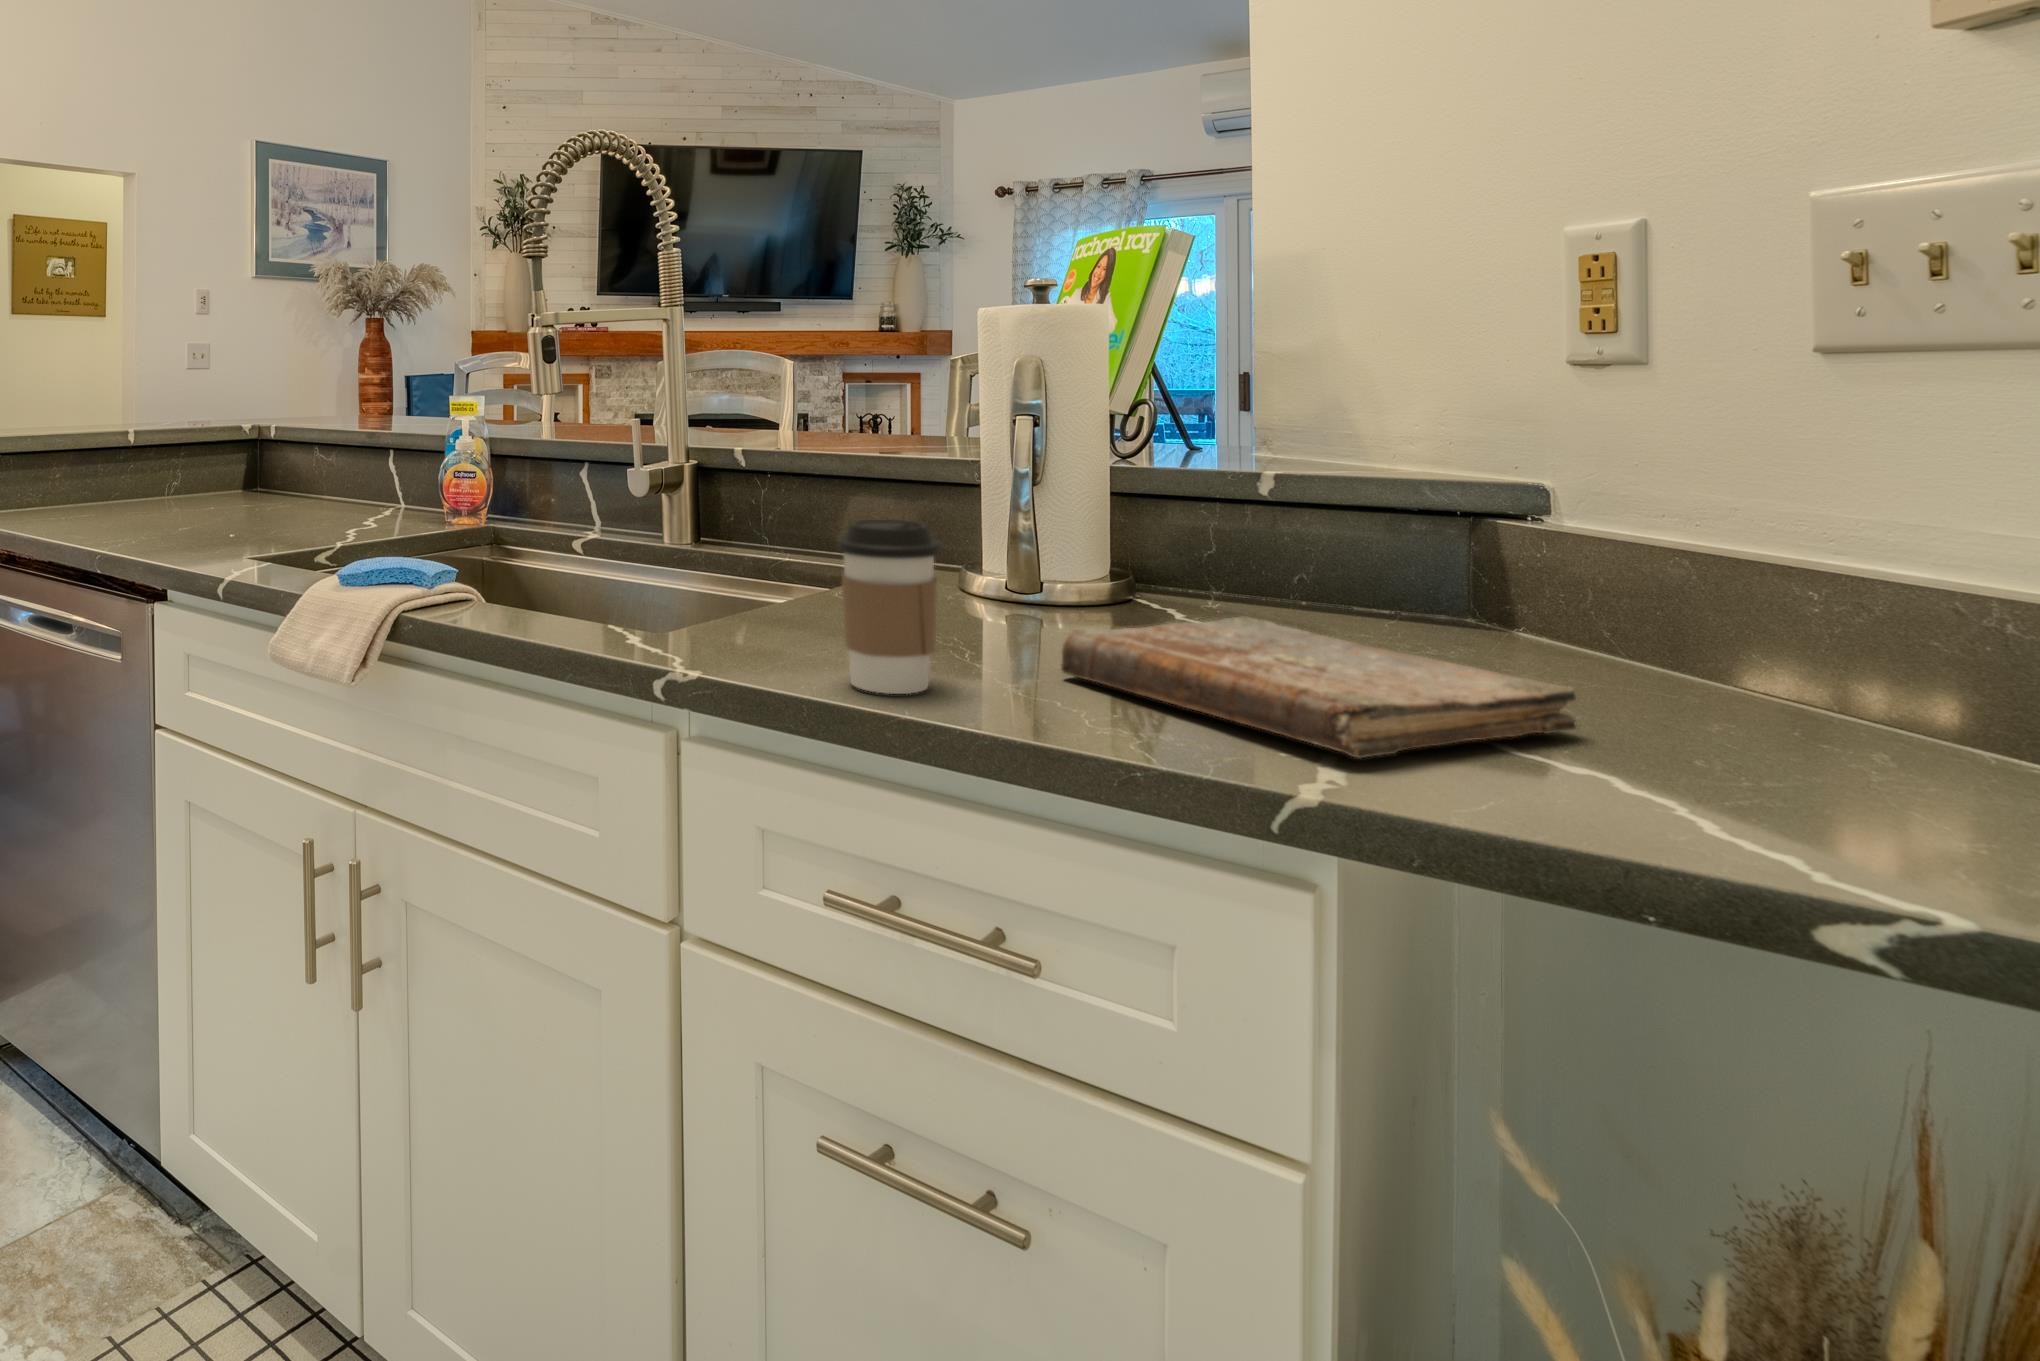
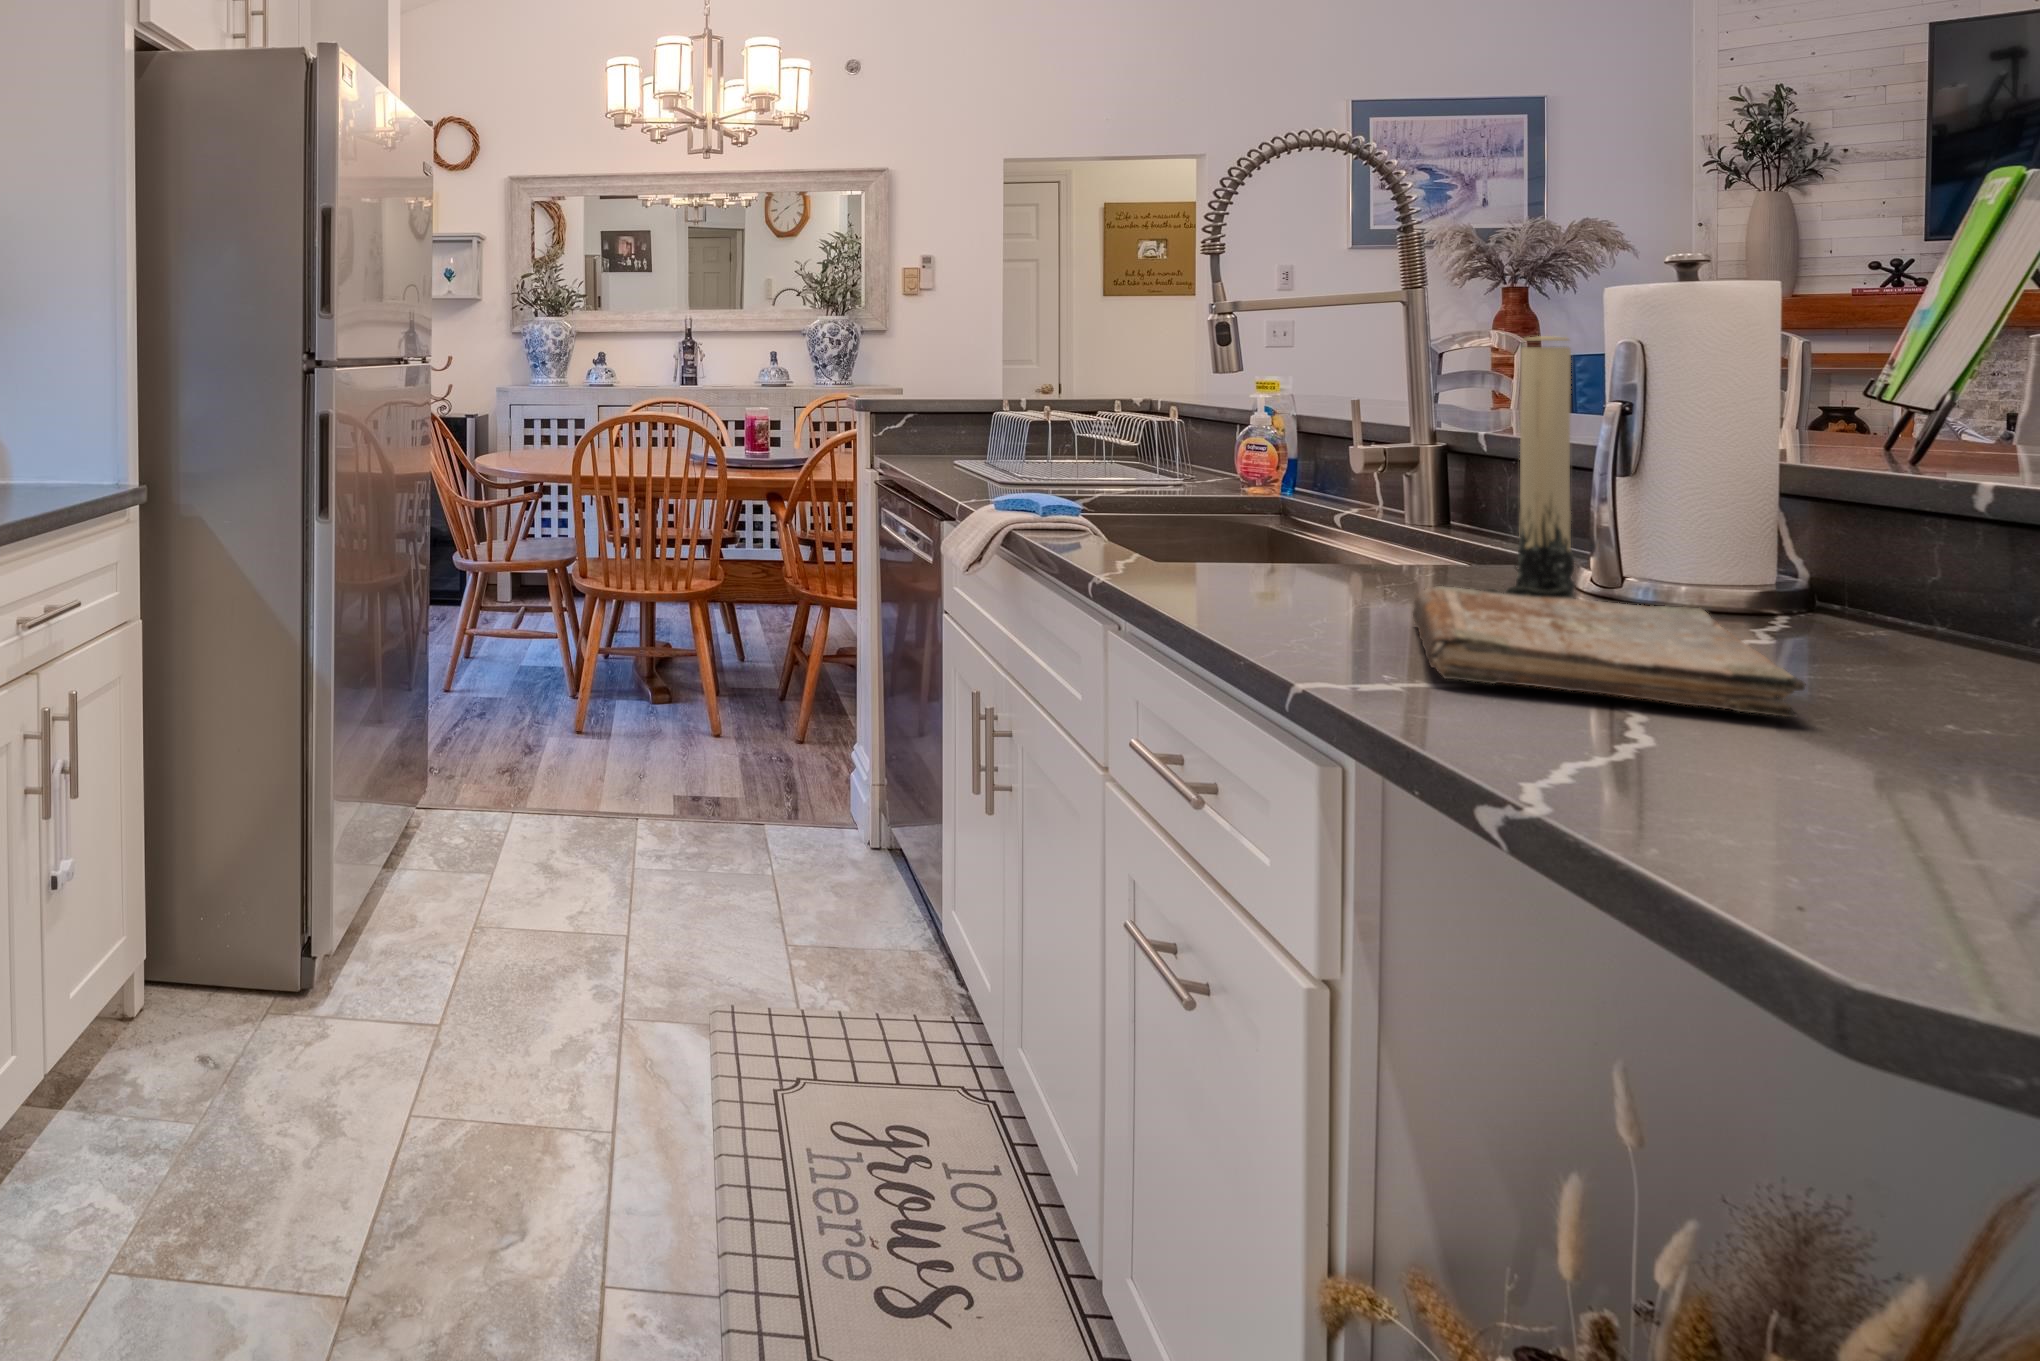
candle: none [996,350,1082,636] -> present [1484,336,1575,599]
coffee cup: present [837,519,942,694] -> none [1199,474,1292,609]

